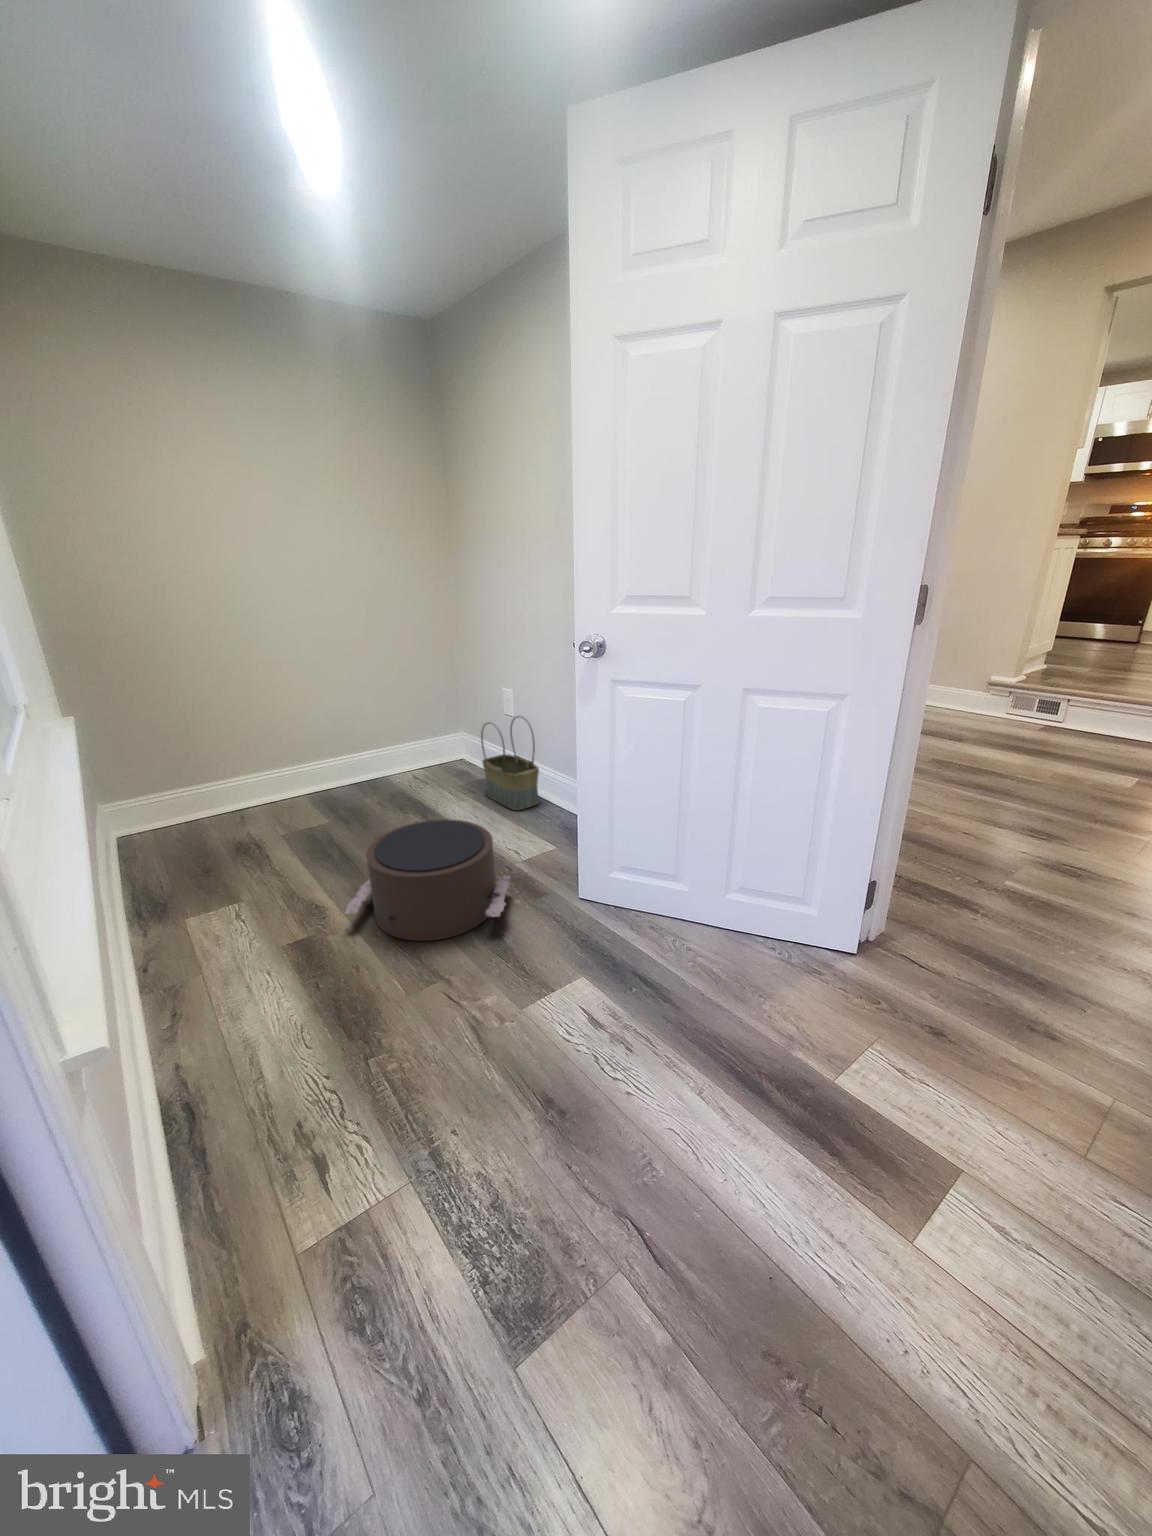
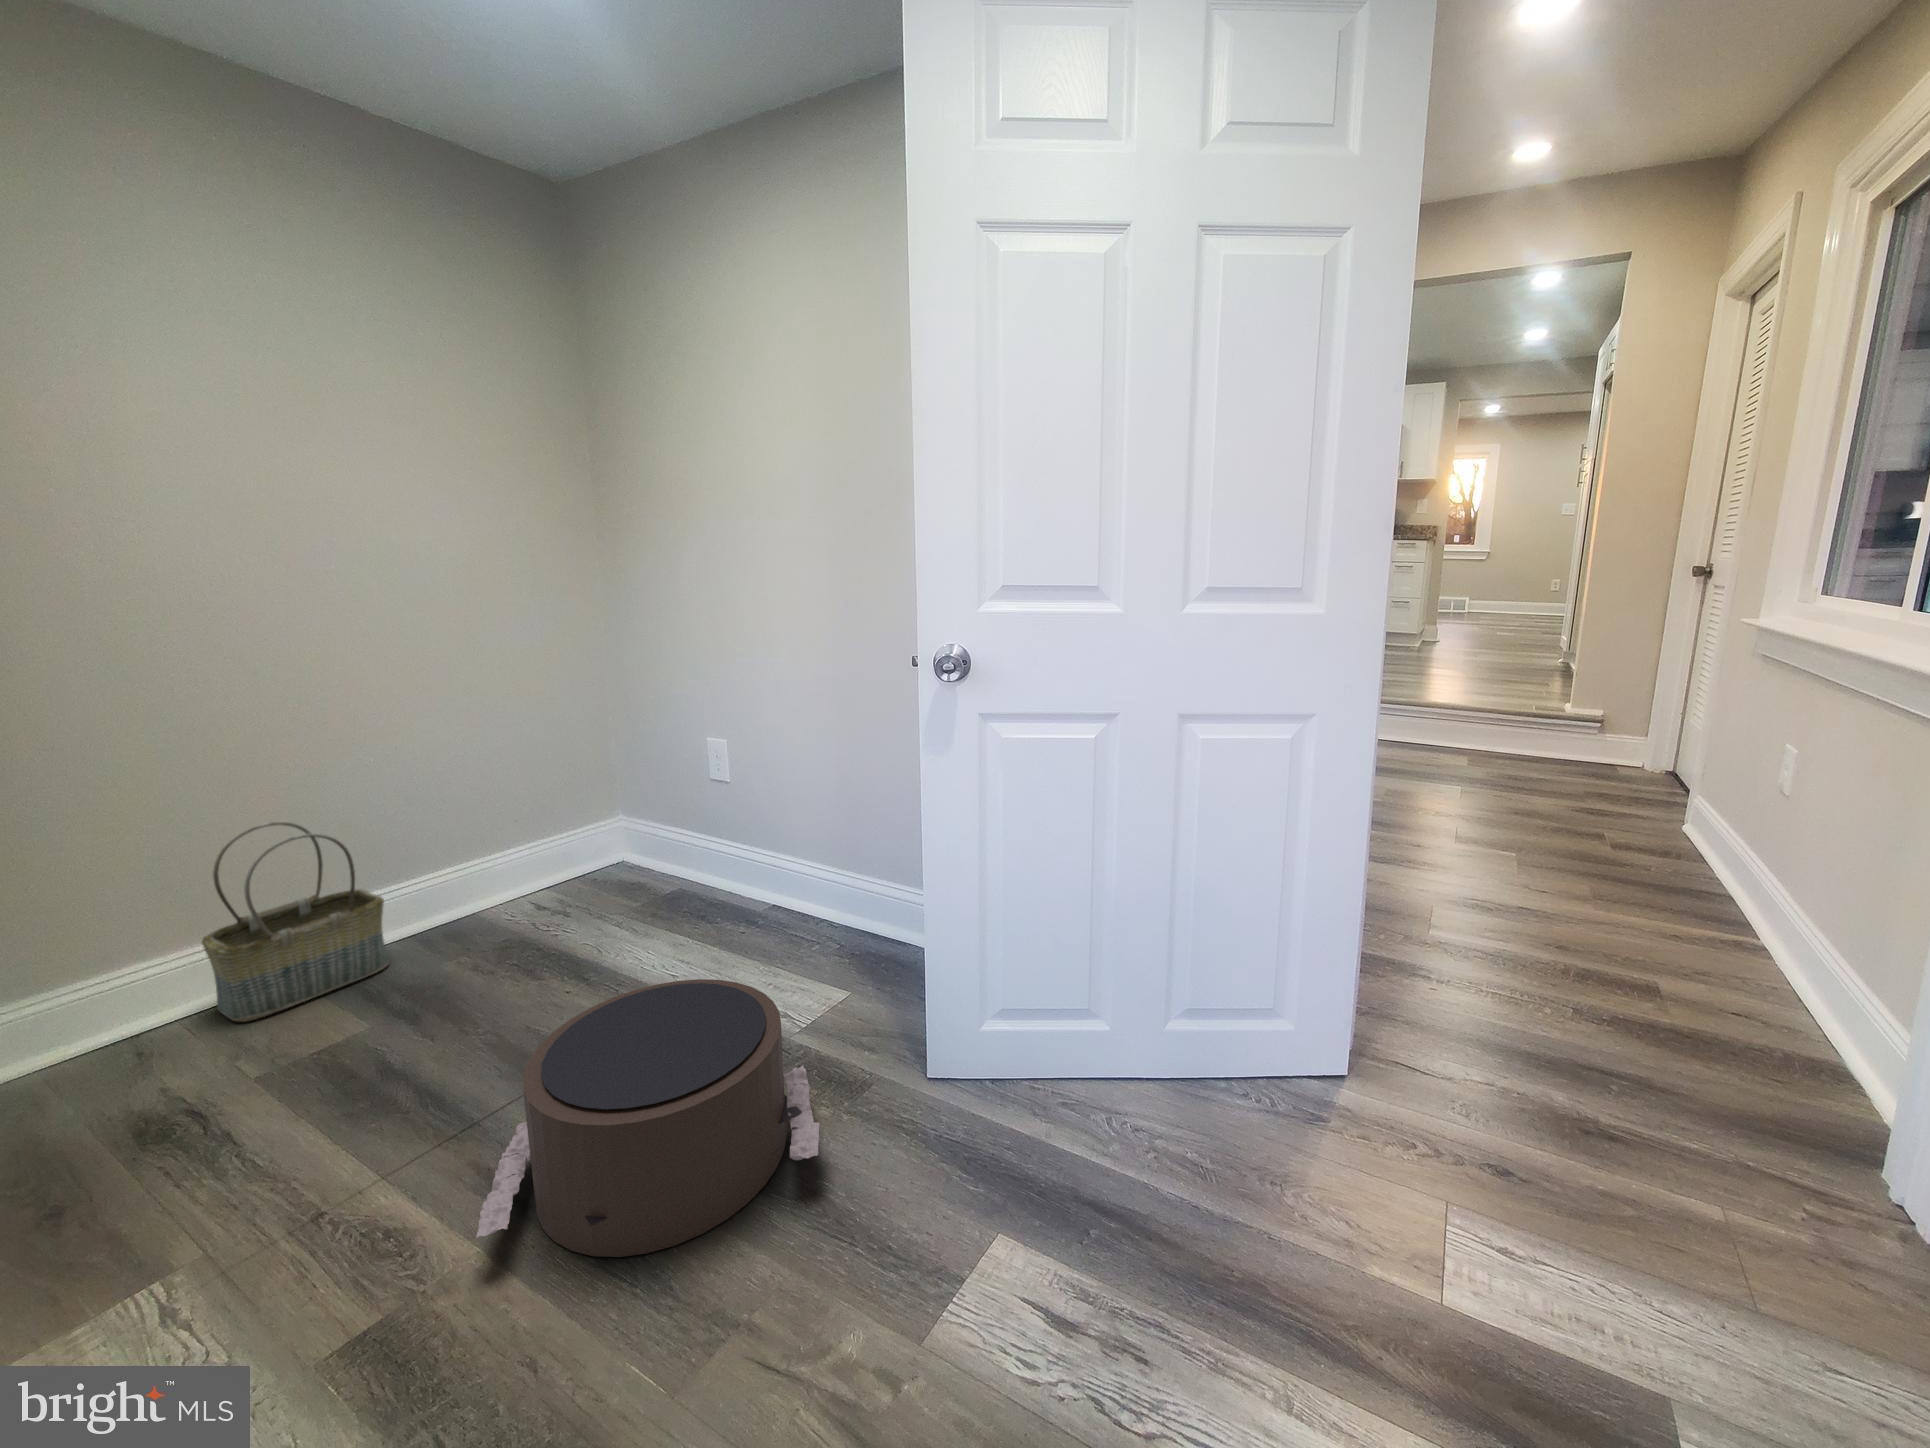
basket: present [481,716,539,810] -> present [202,822,389,1022]

